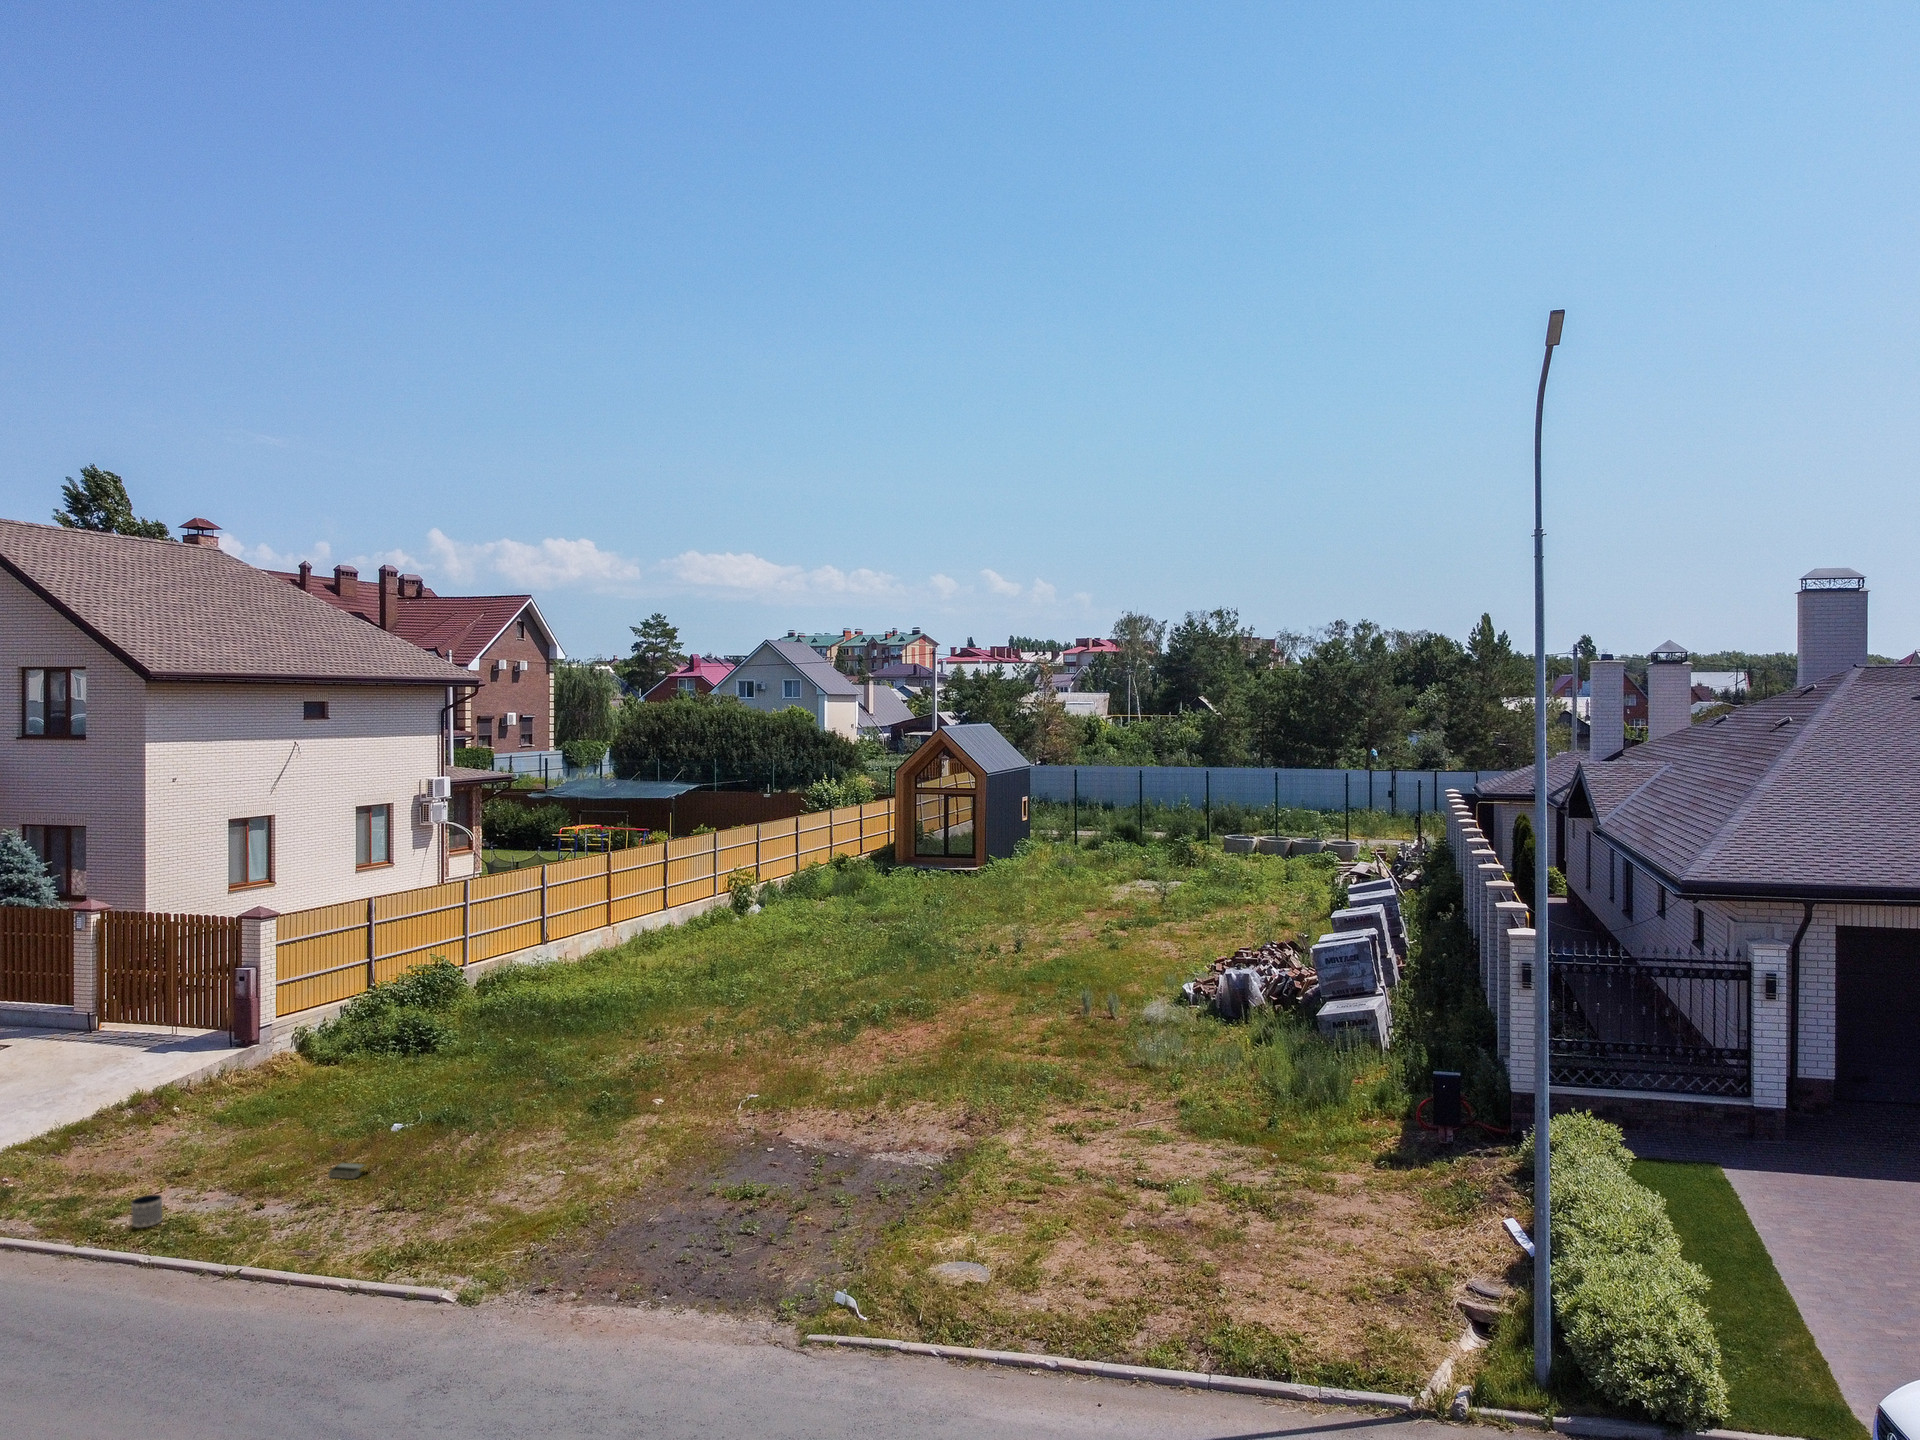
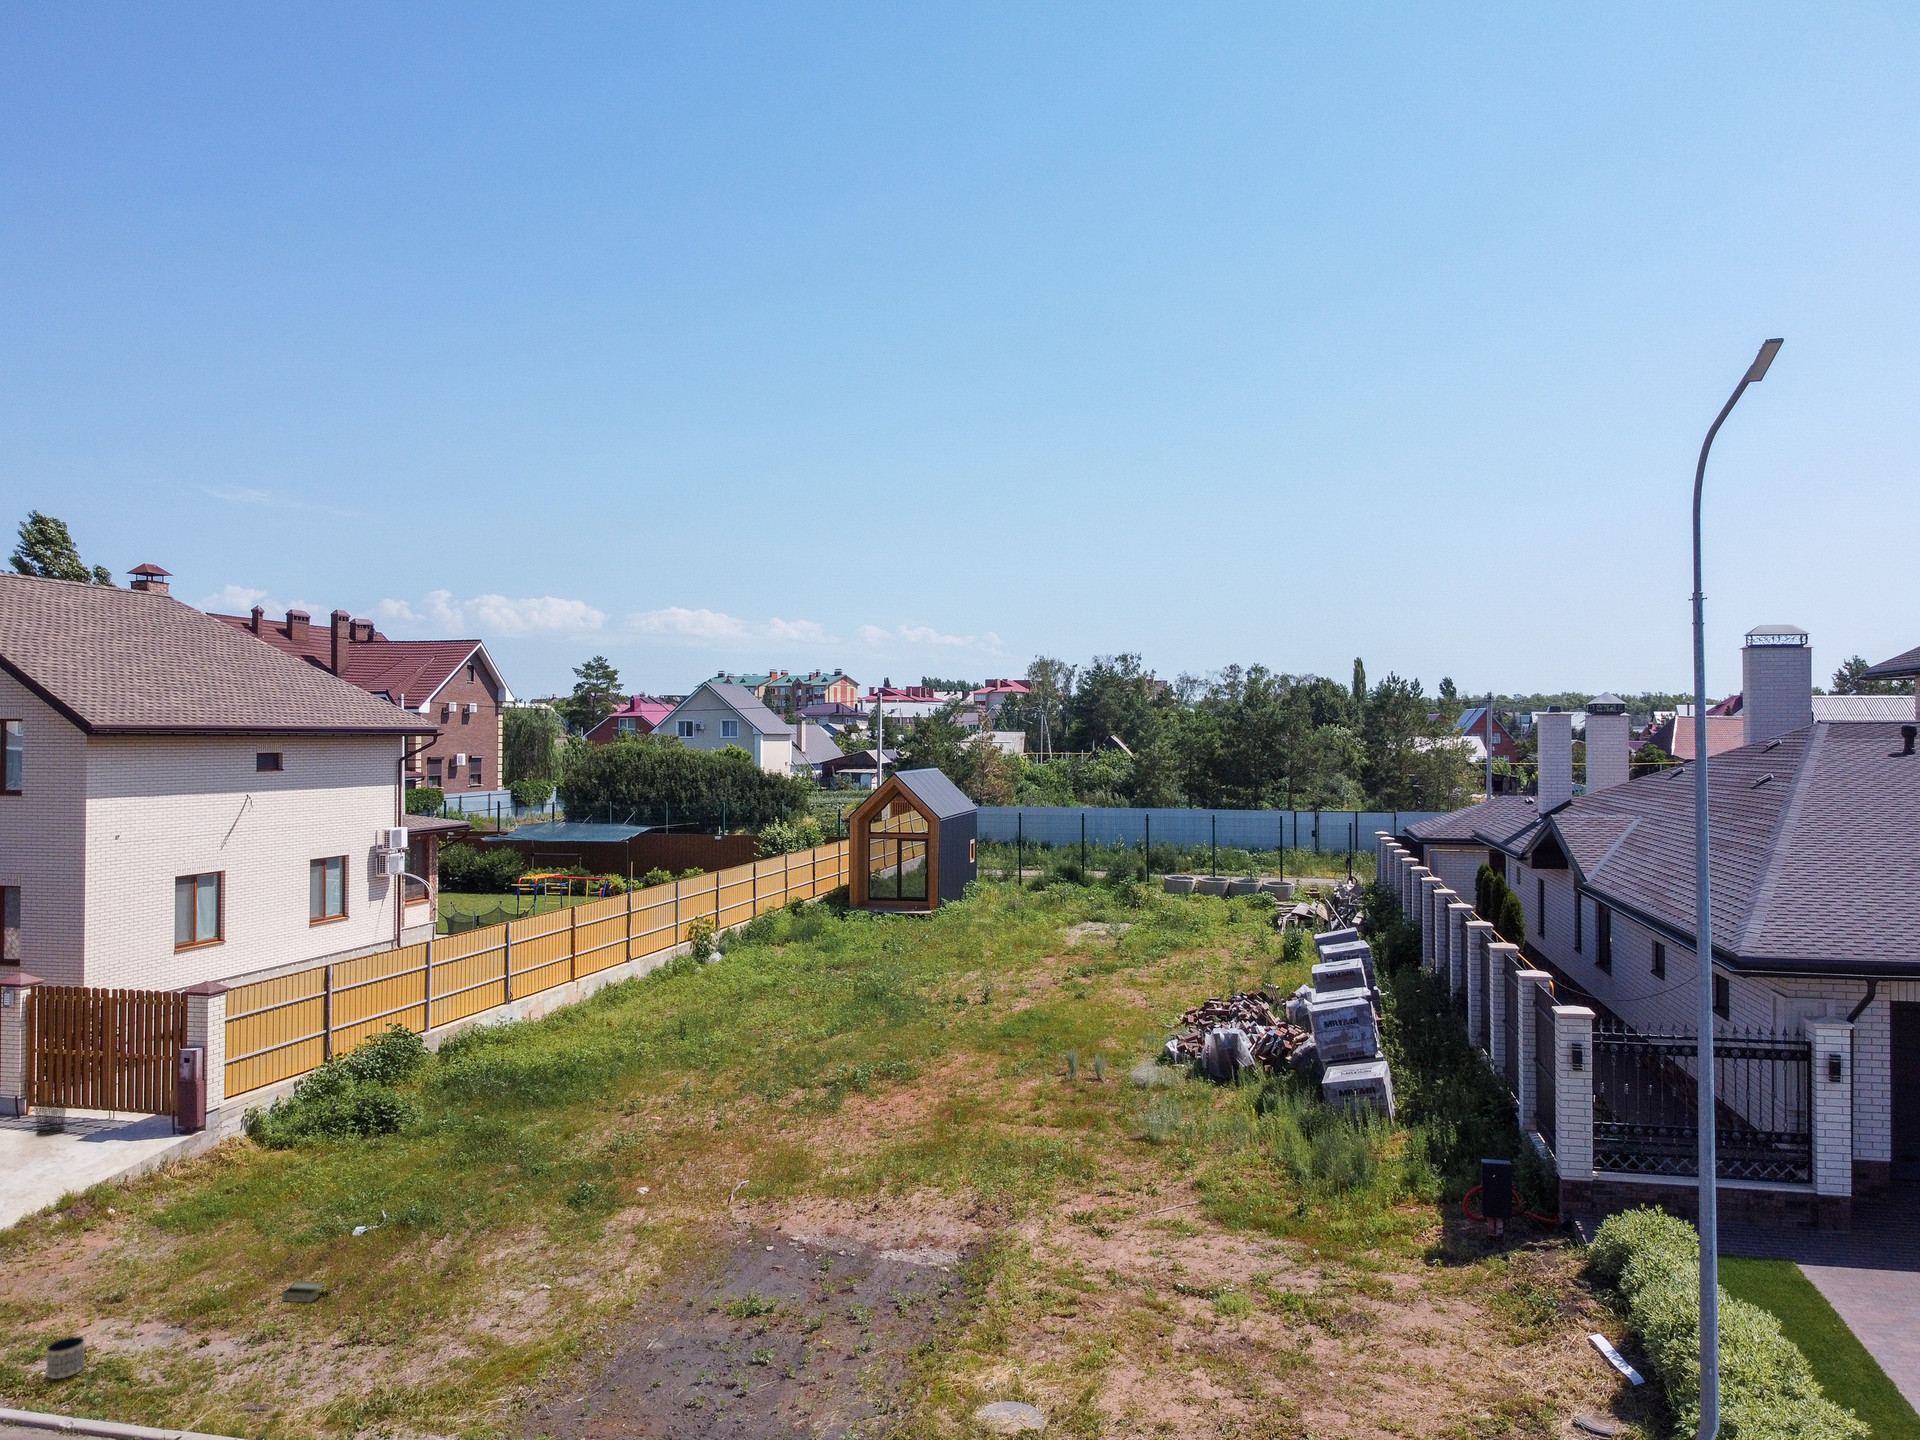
waste bin: none [107,1016,137,1048] -> present [33,1099,67,1136]

